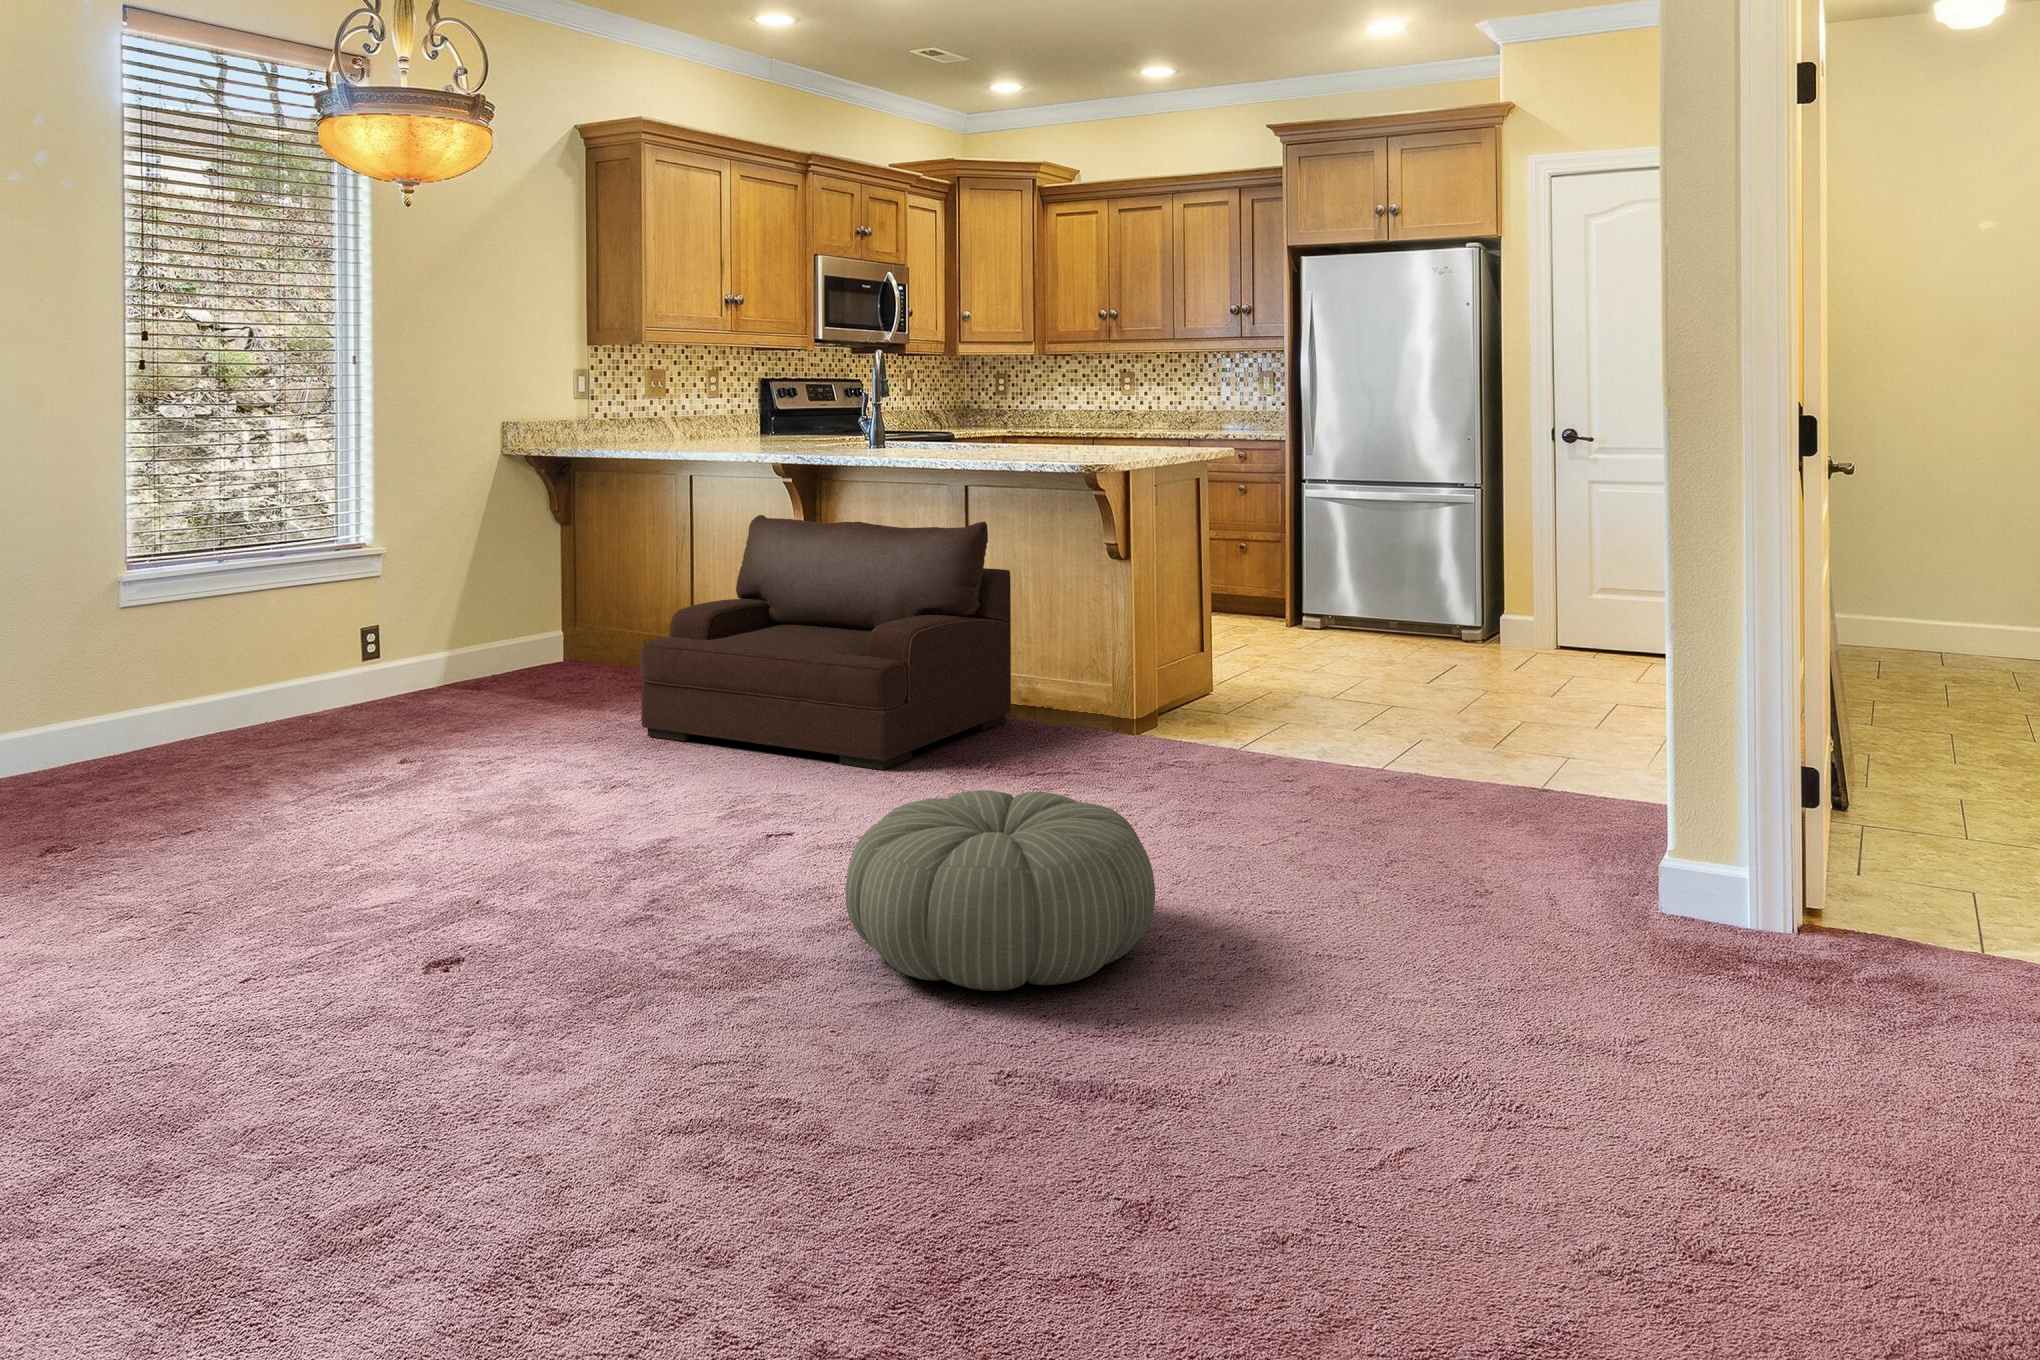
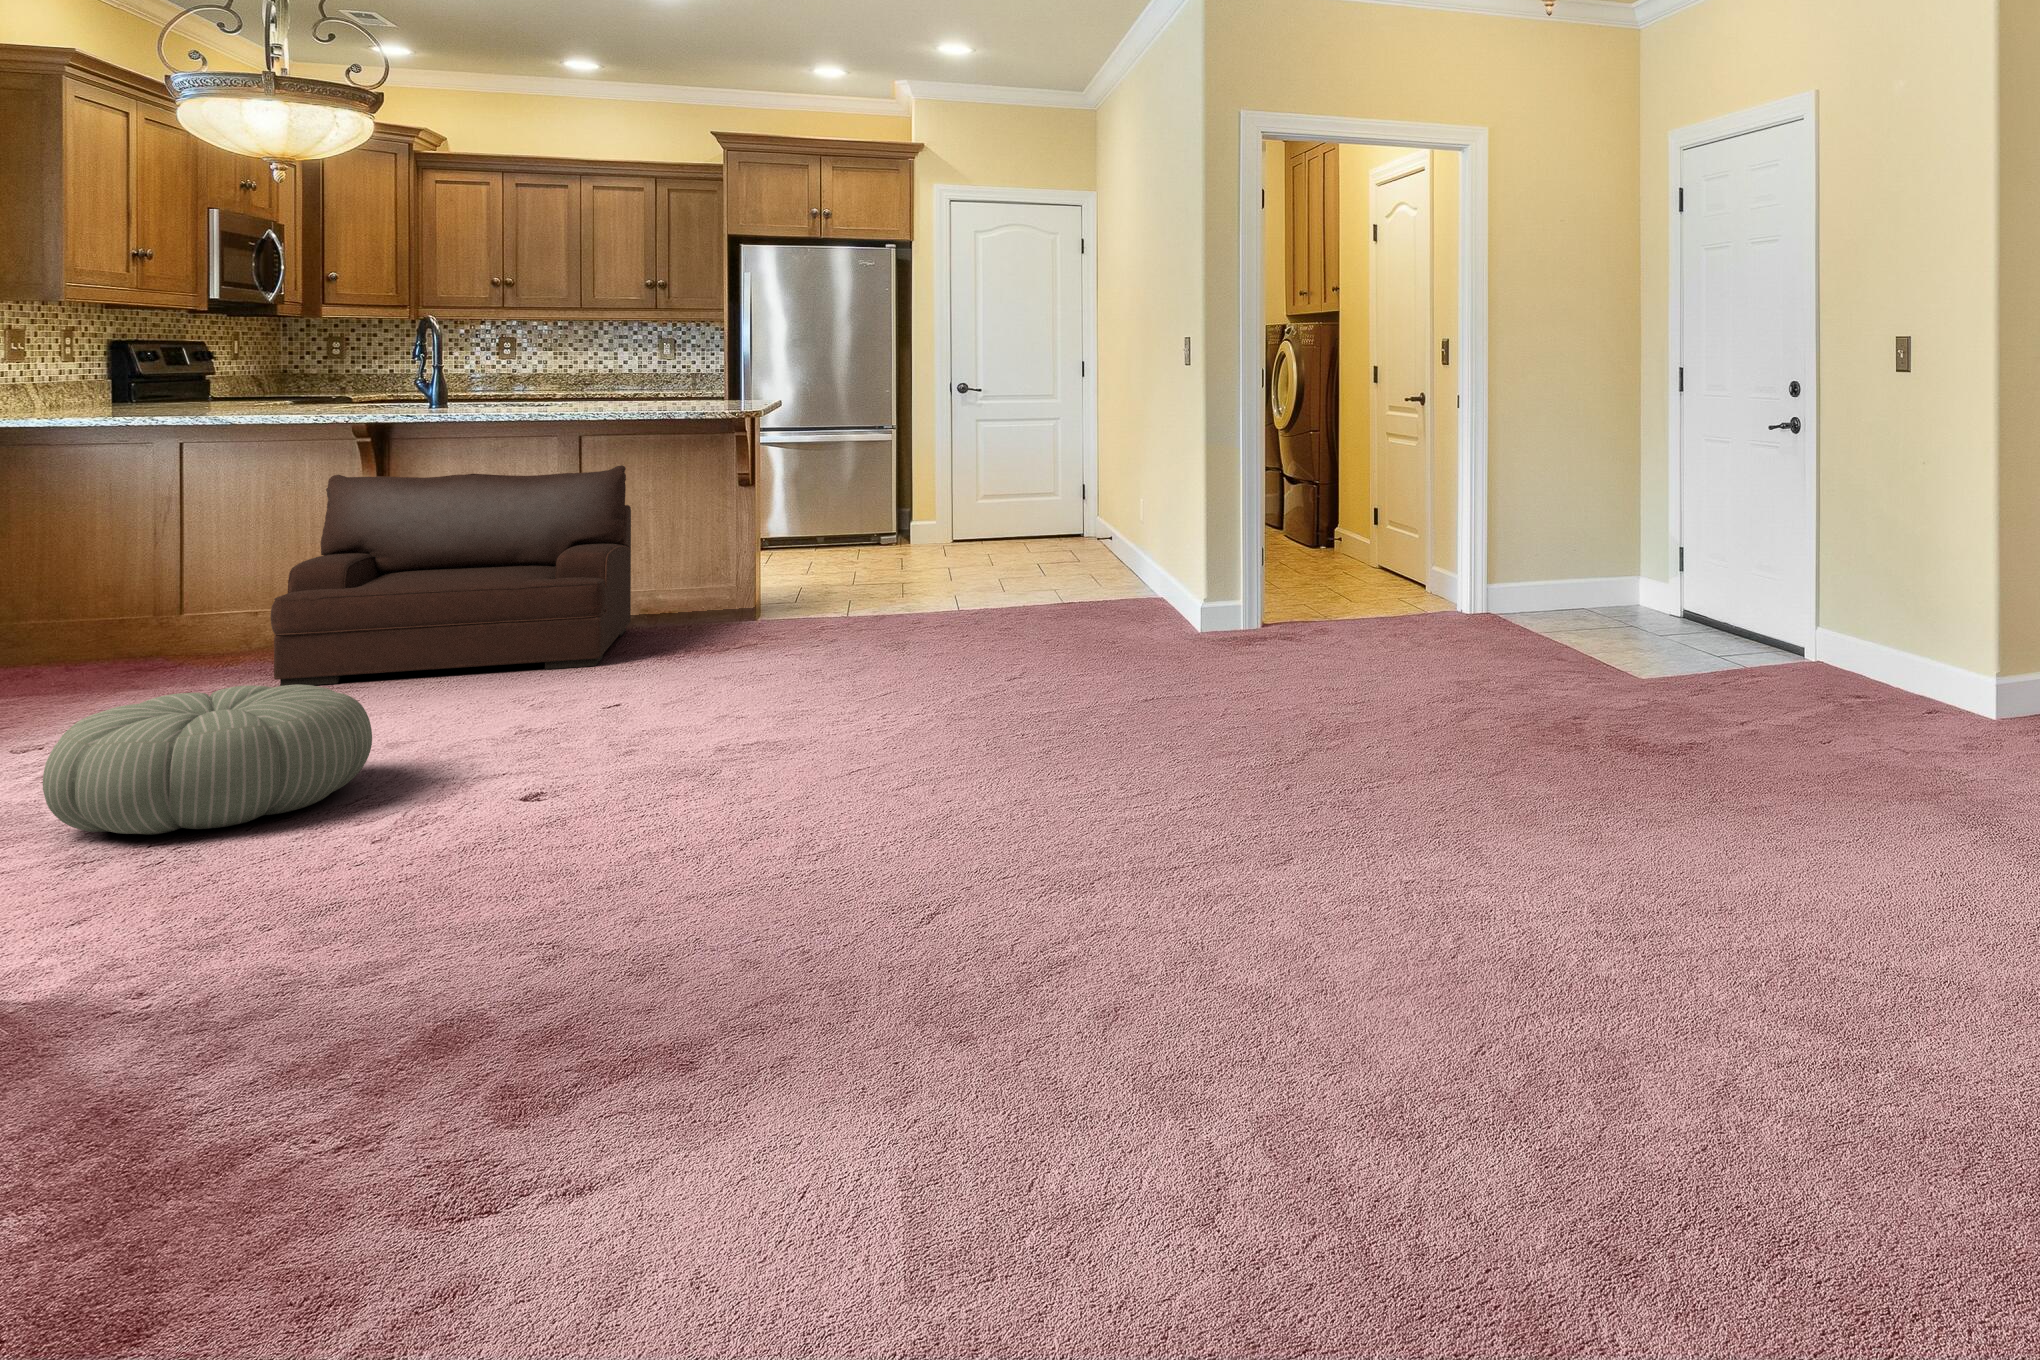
pouf: present [845,790,1155,991] -> present [43,684,372,835]

